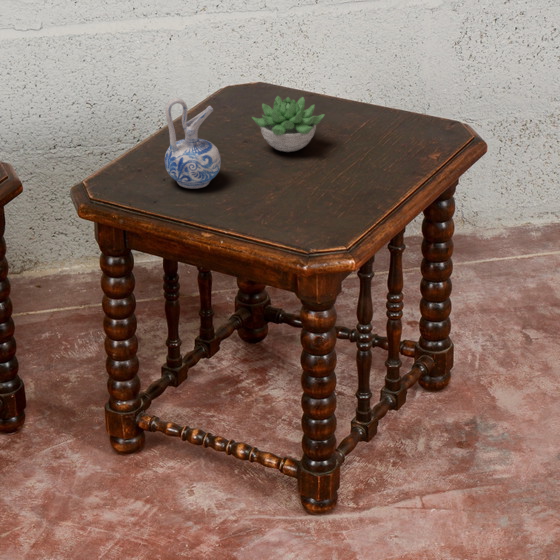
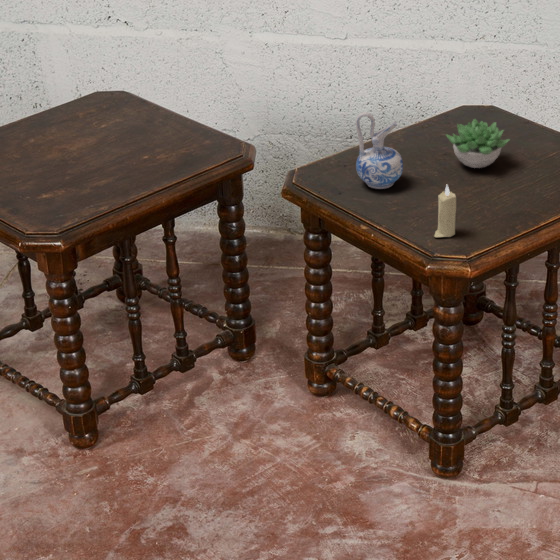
candle: none [295,168,319,231] -> present [434,185,456,237]

